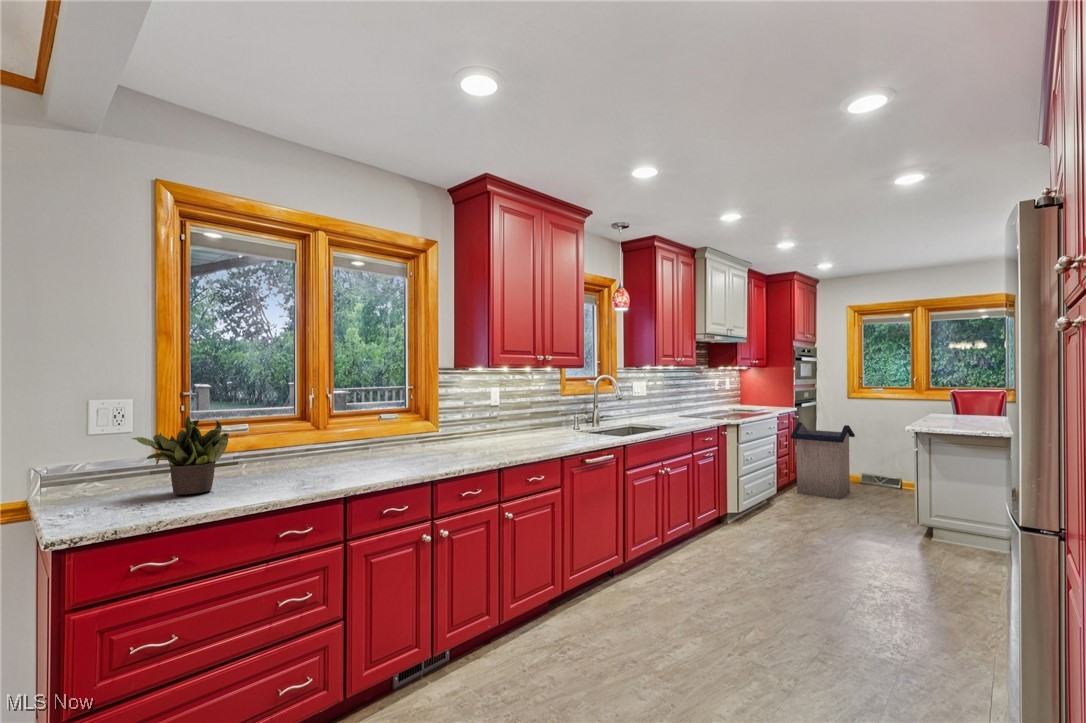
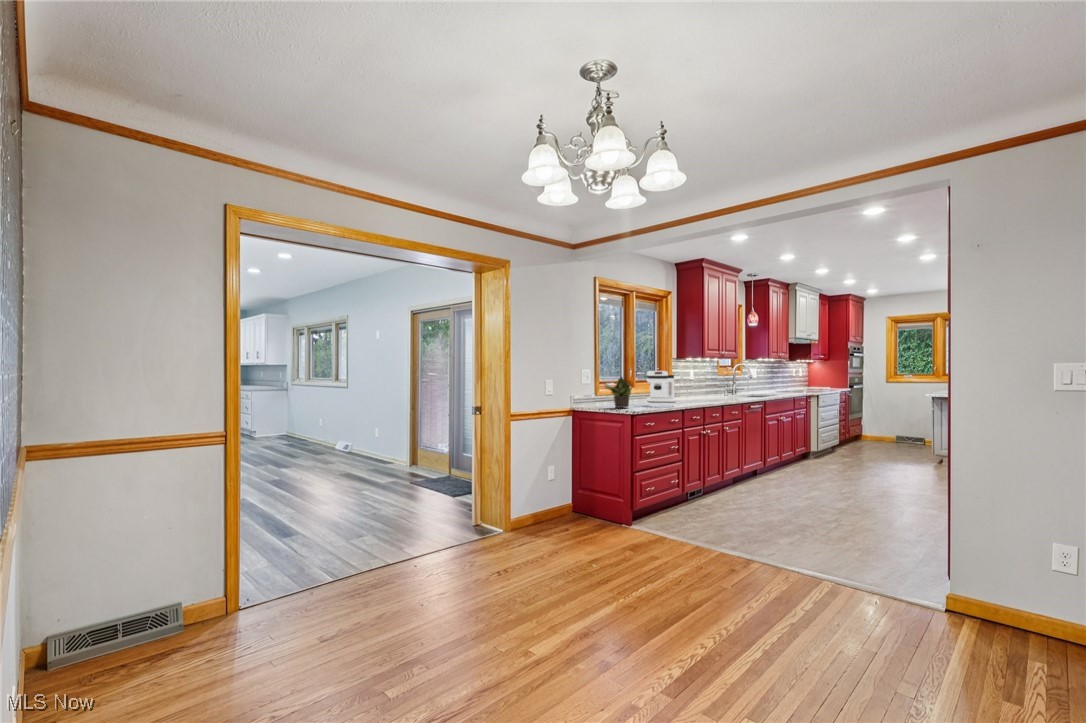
coffee maker: none [287,398,368,482] -> present [647,371,676,406]
trash can: present [790,422,855,499] -> none [847,399,892,449]

